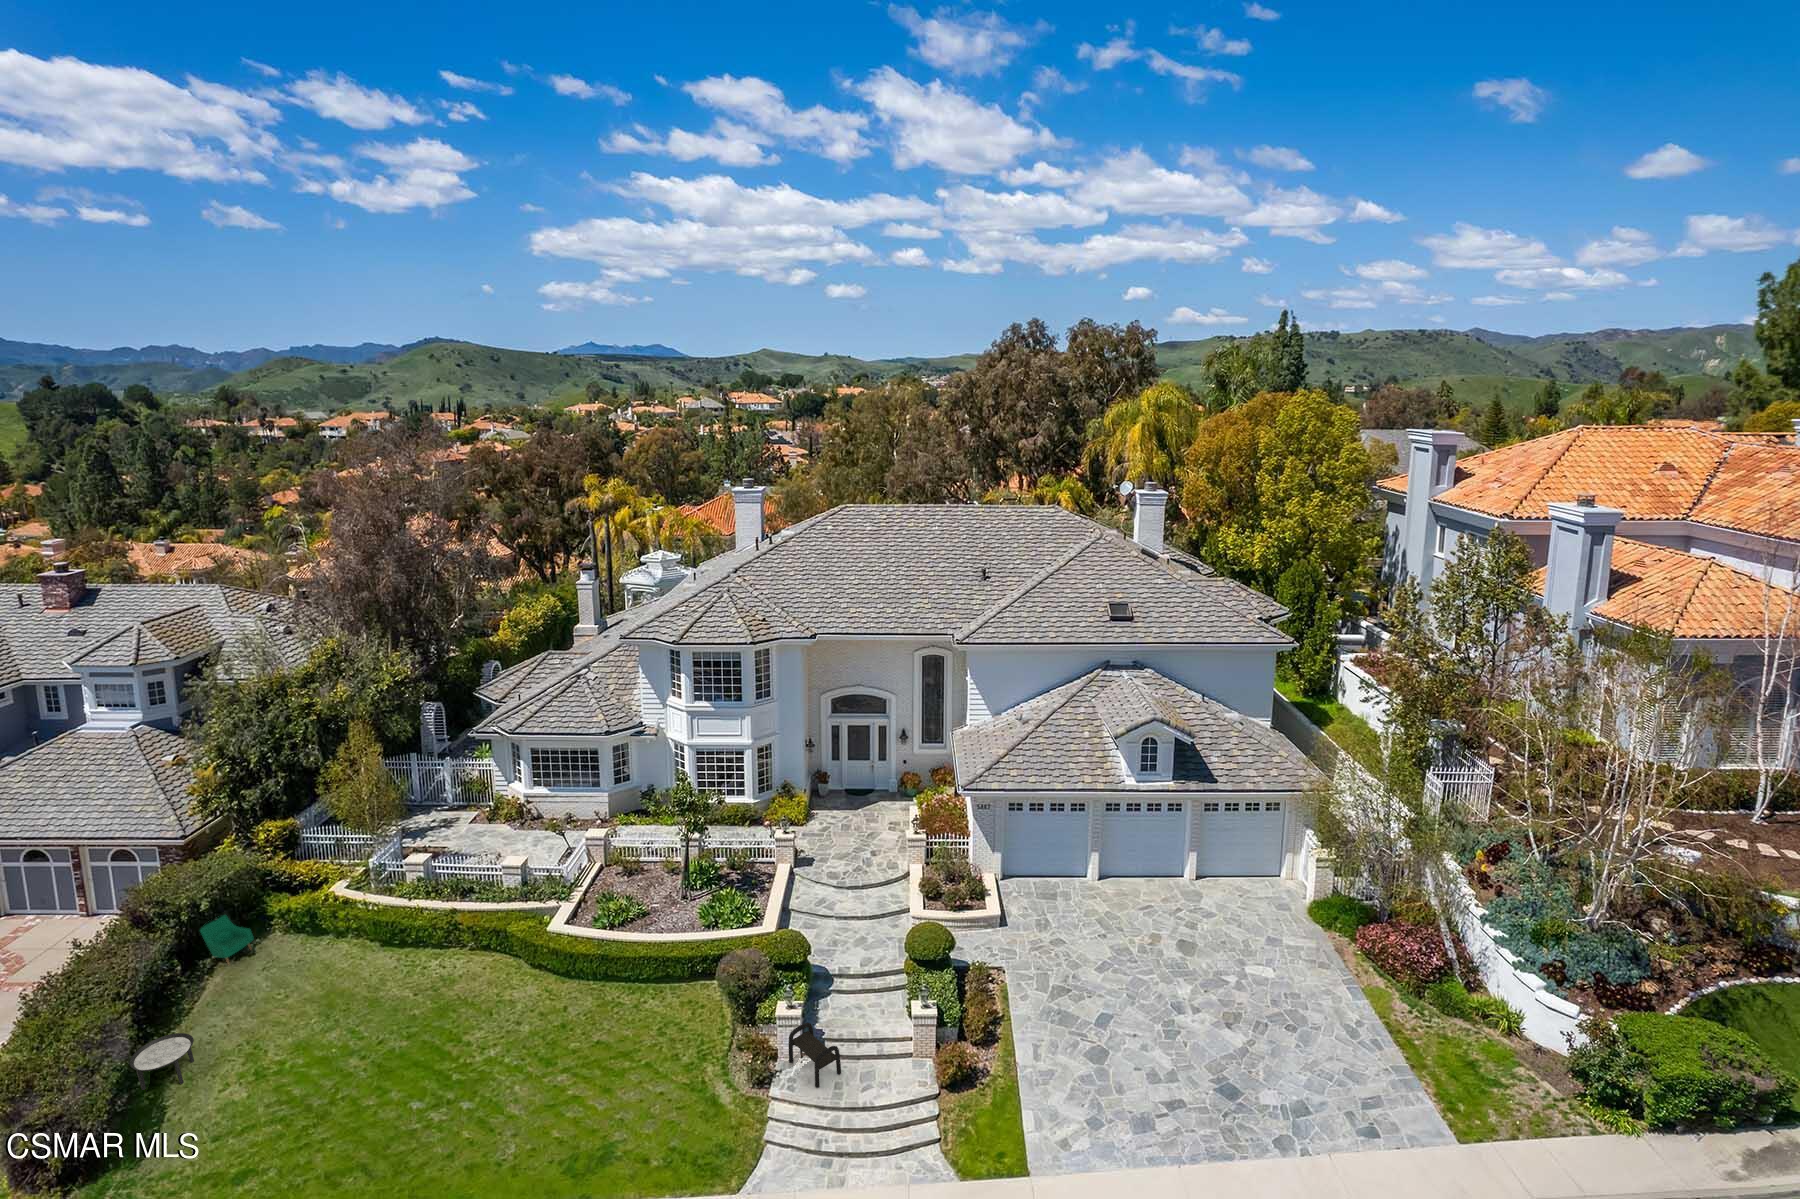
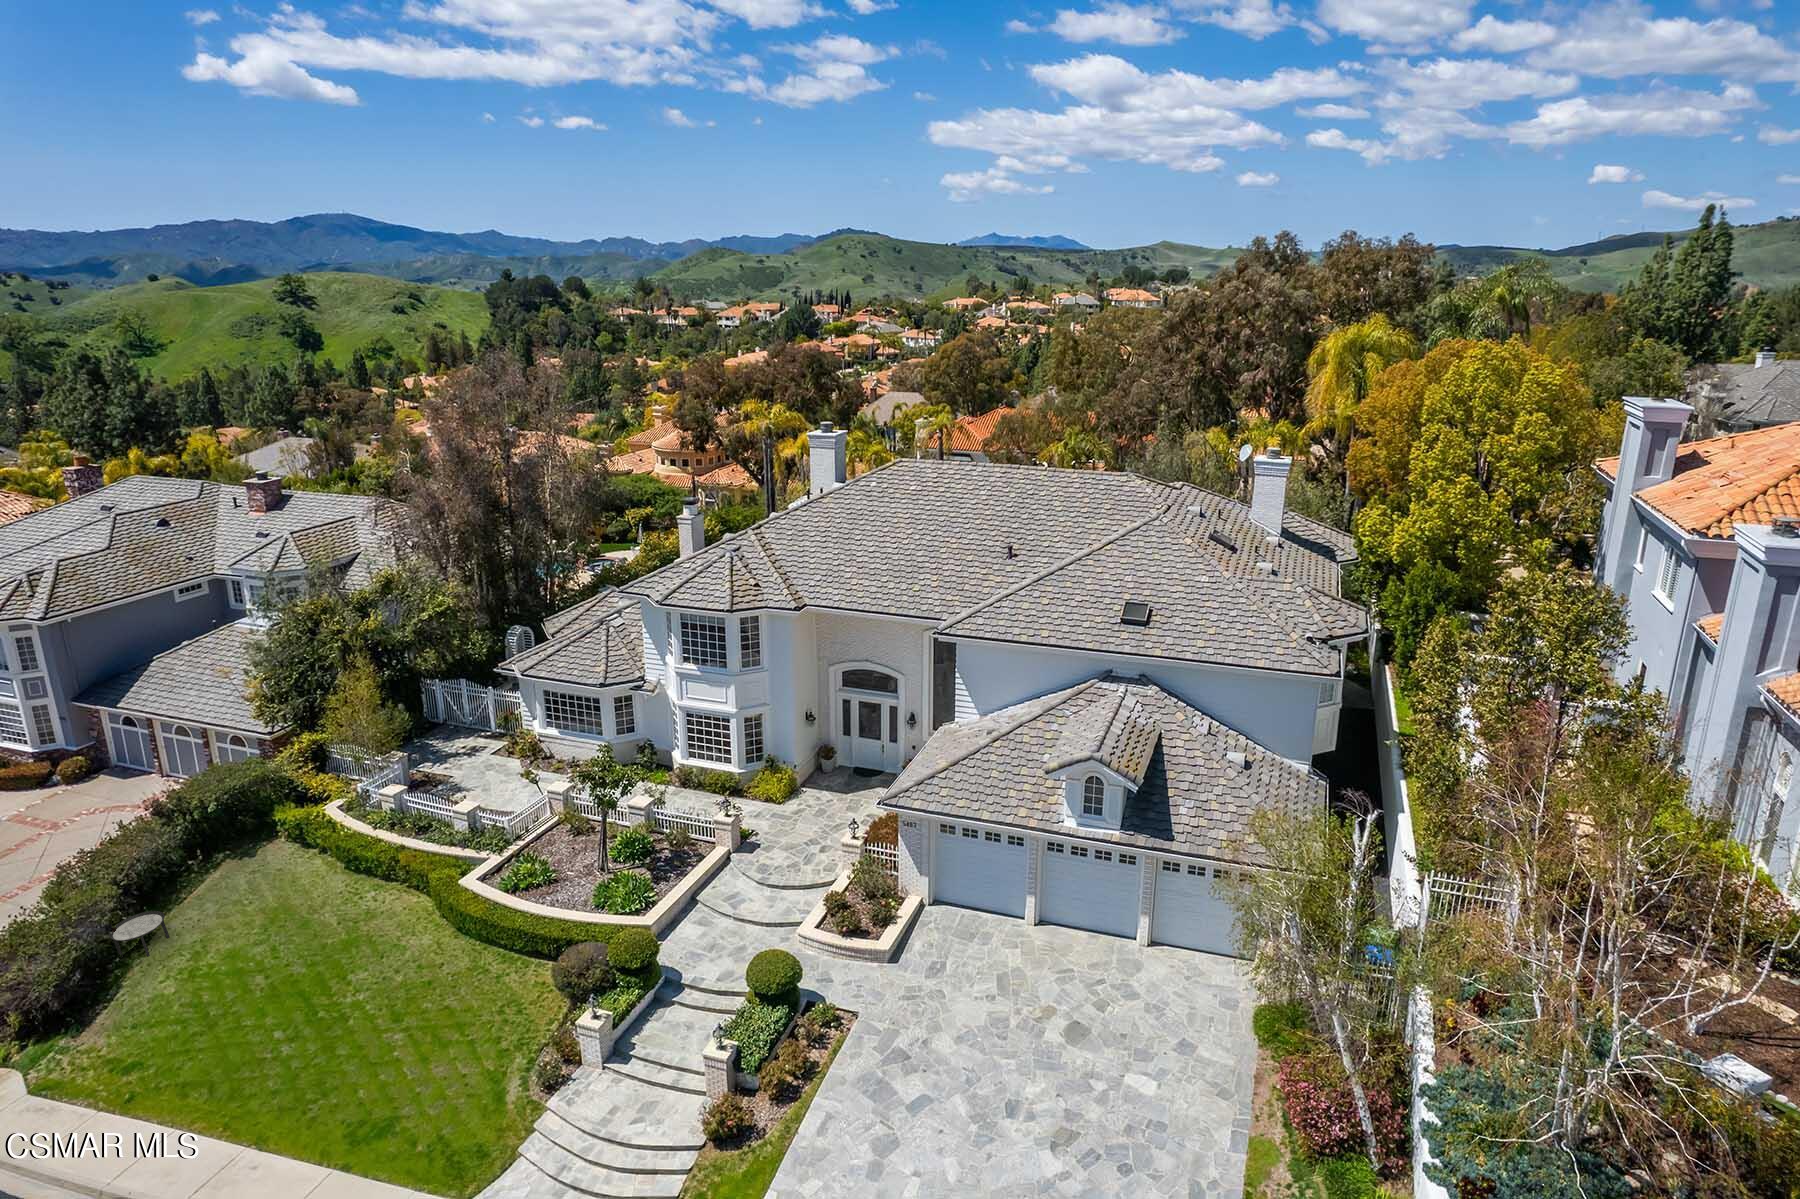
armchair: present [200,915,254,965] -> none [230,808,276,853]
bench: present [788,1023,841,1088] -> none [581,1033,623,1106]

